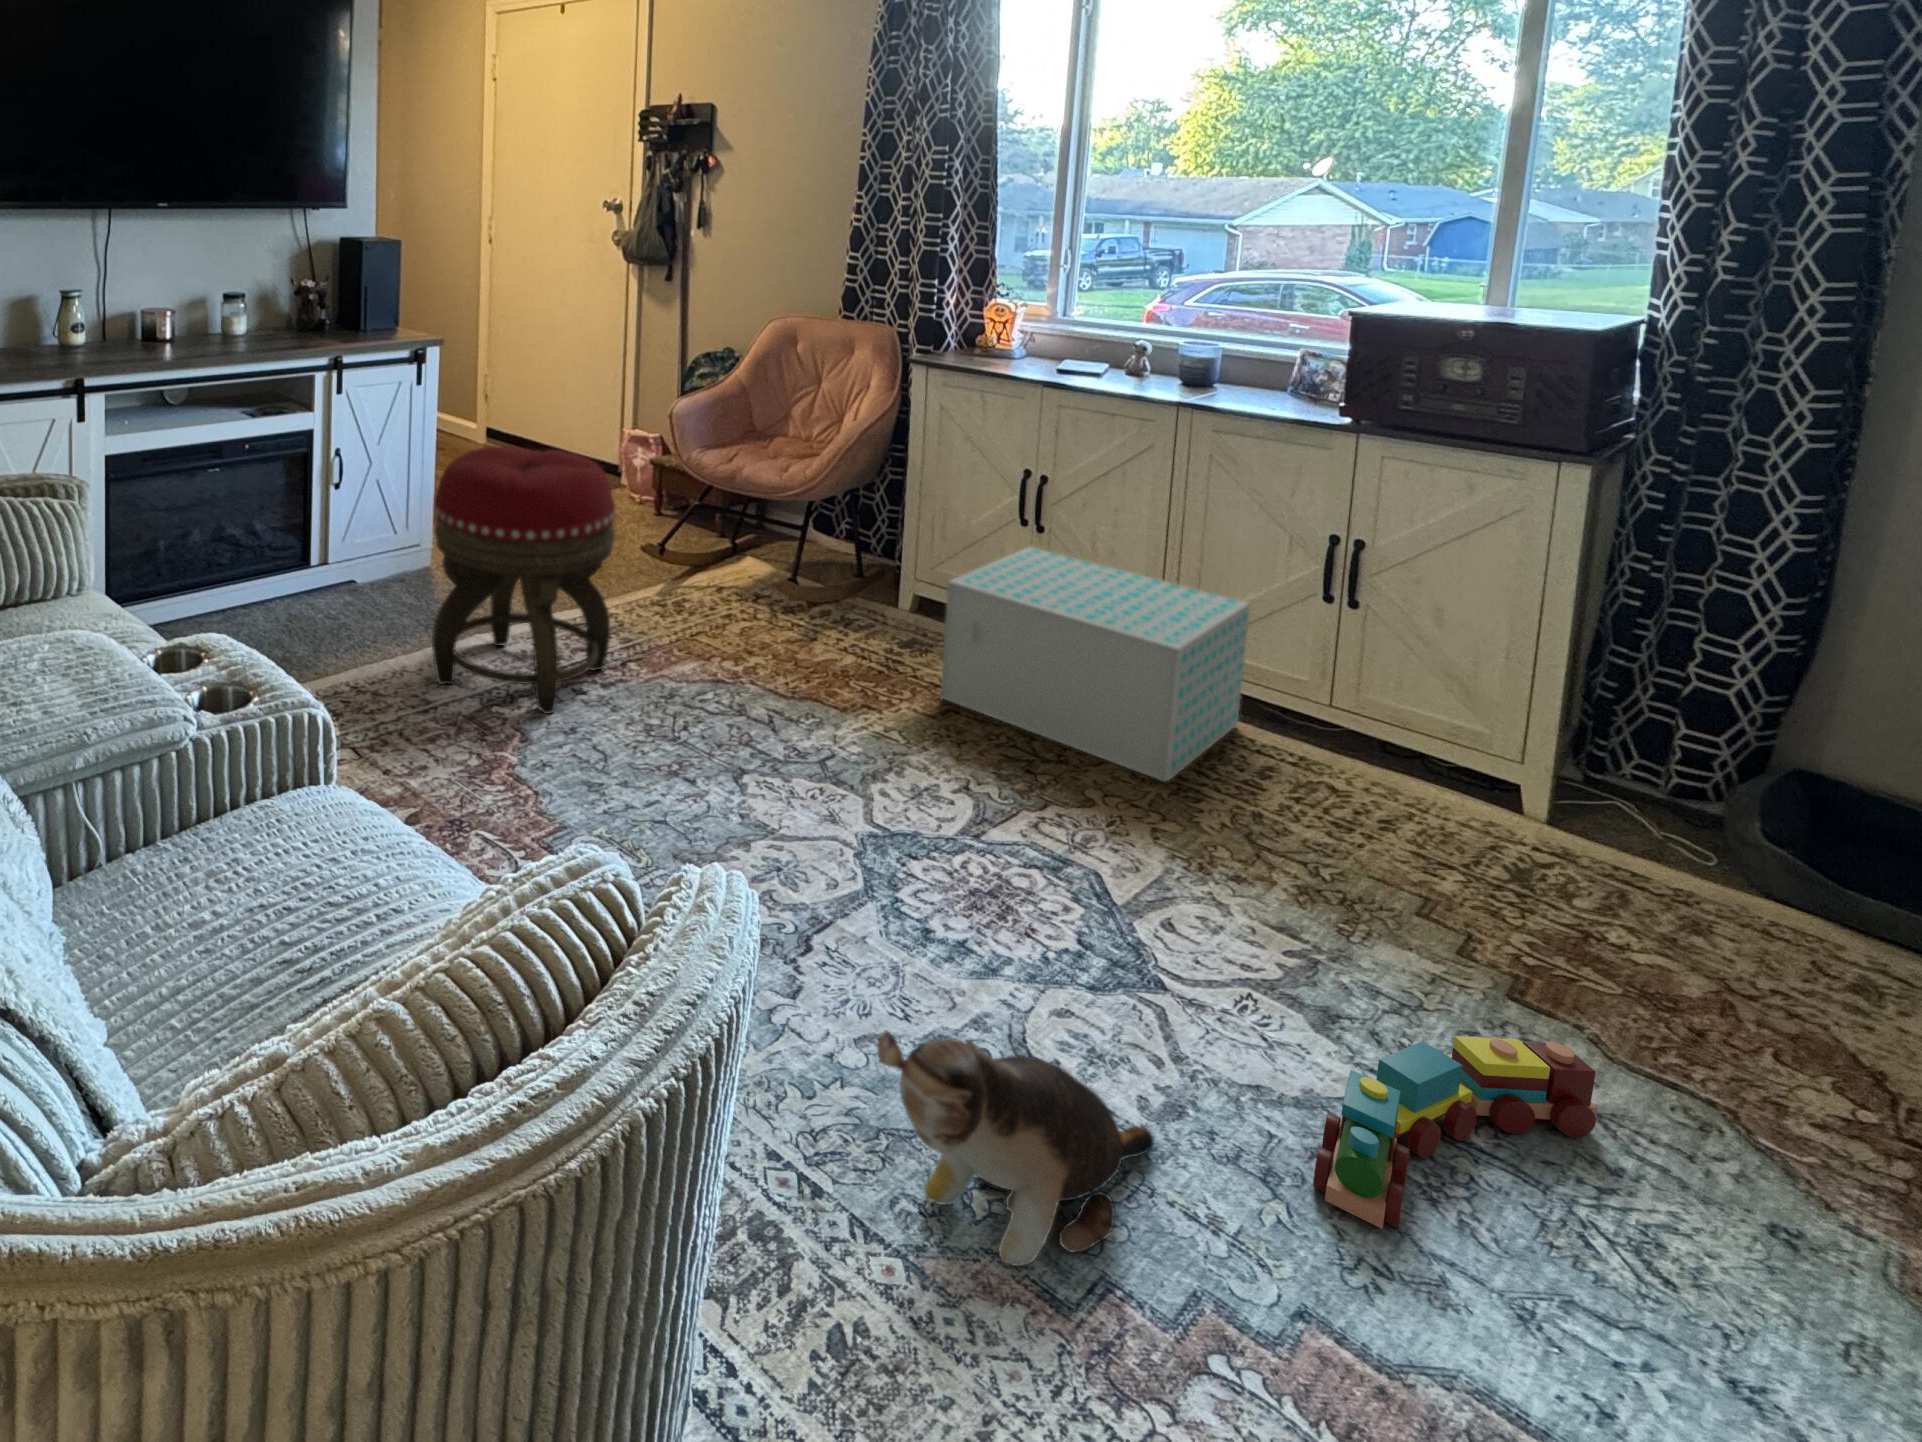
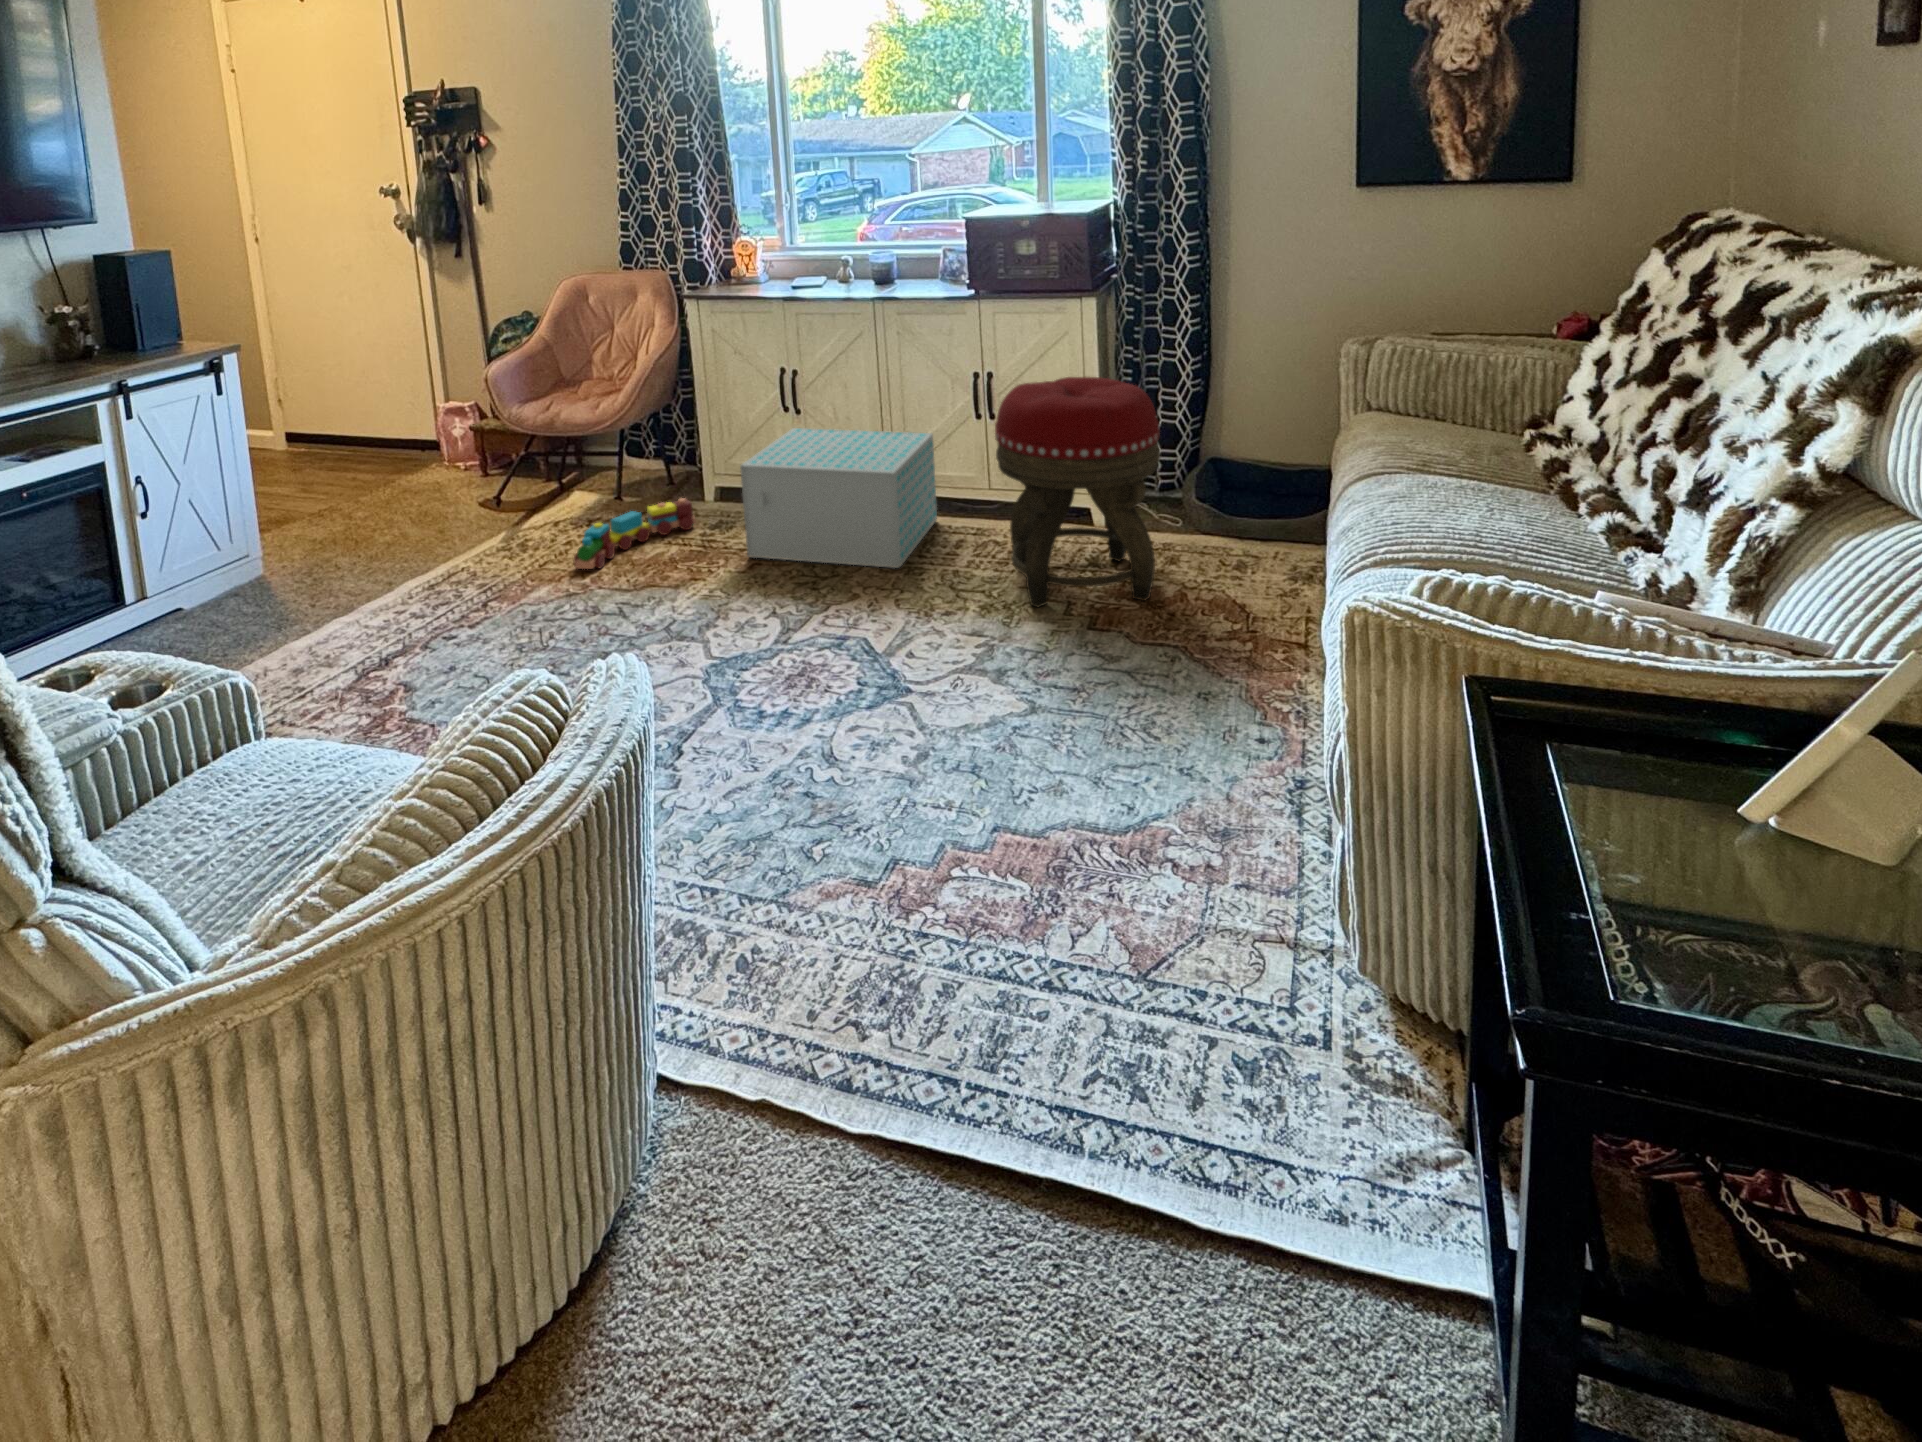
footstool: present [432,446,616,714] -> present [995,377,1160,607]
plush toy: present [877,1031,1154,1266] -> none [740,741,912,875]
toy train: present [1313,1036,1597,1228] -> present [574,498,696,569]

